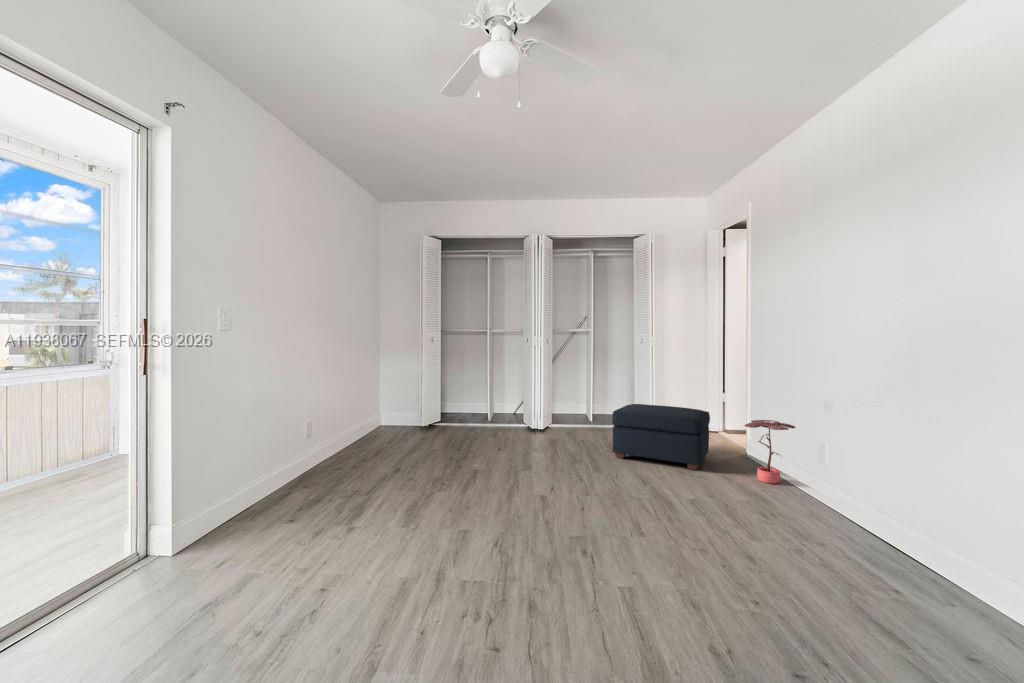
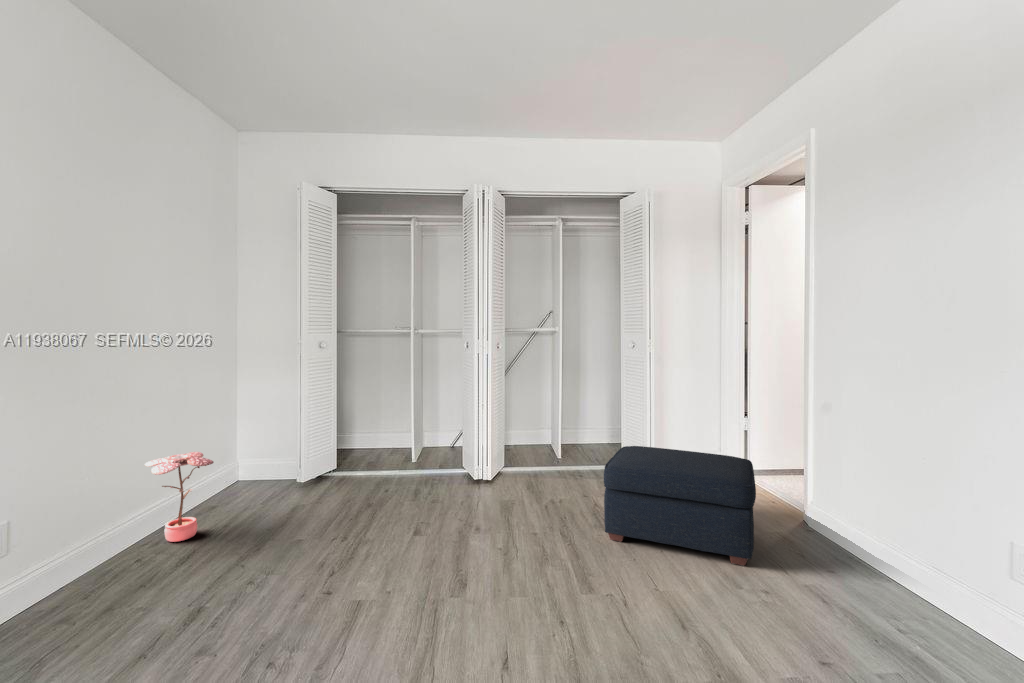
potted plant: present [745,420,795,484] -> present [145,452,214,542]

